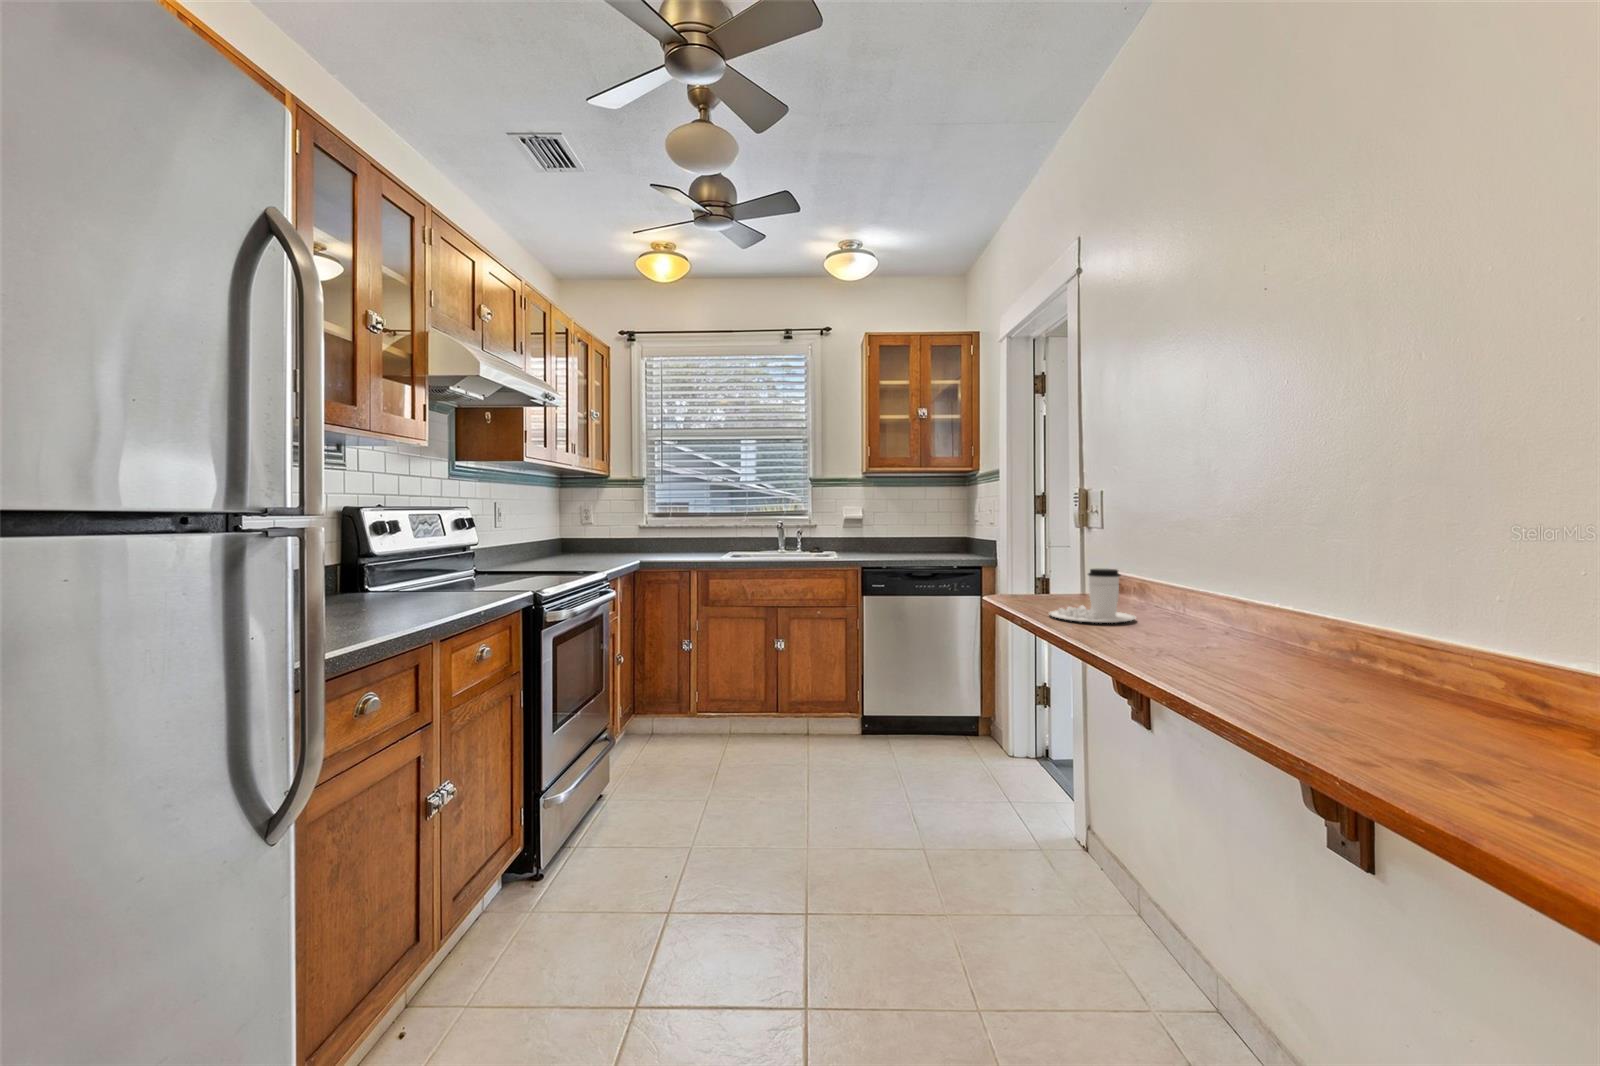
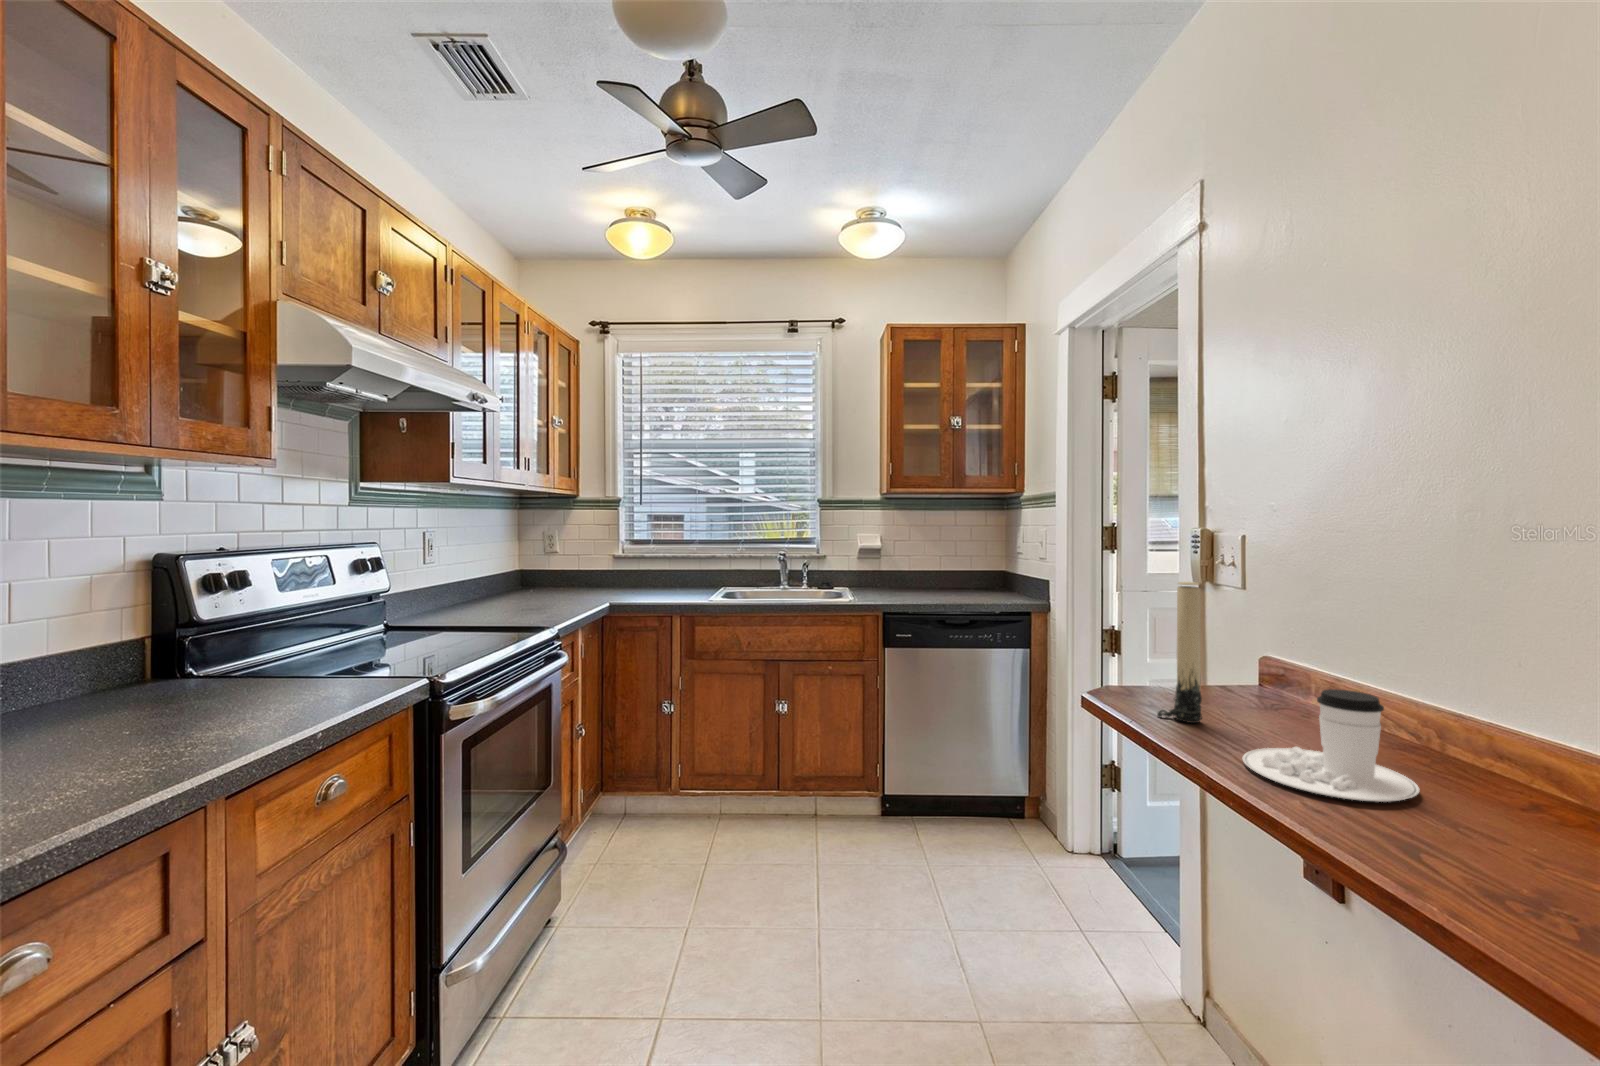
candle: none [1017,514,1044,603] -> present [1157,582,1202,723]

